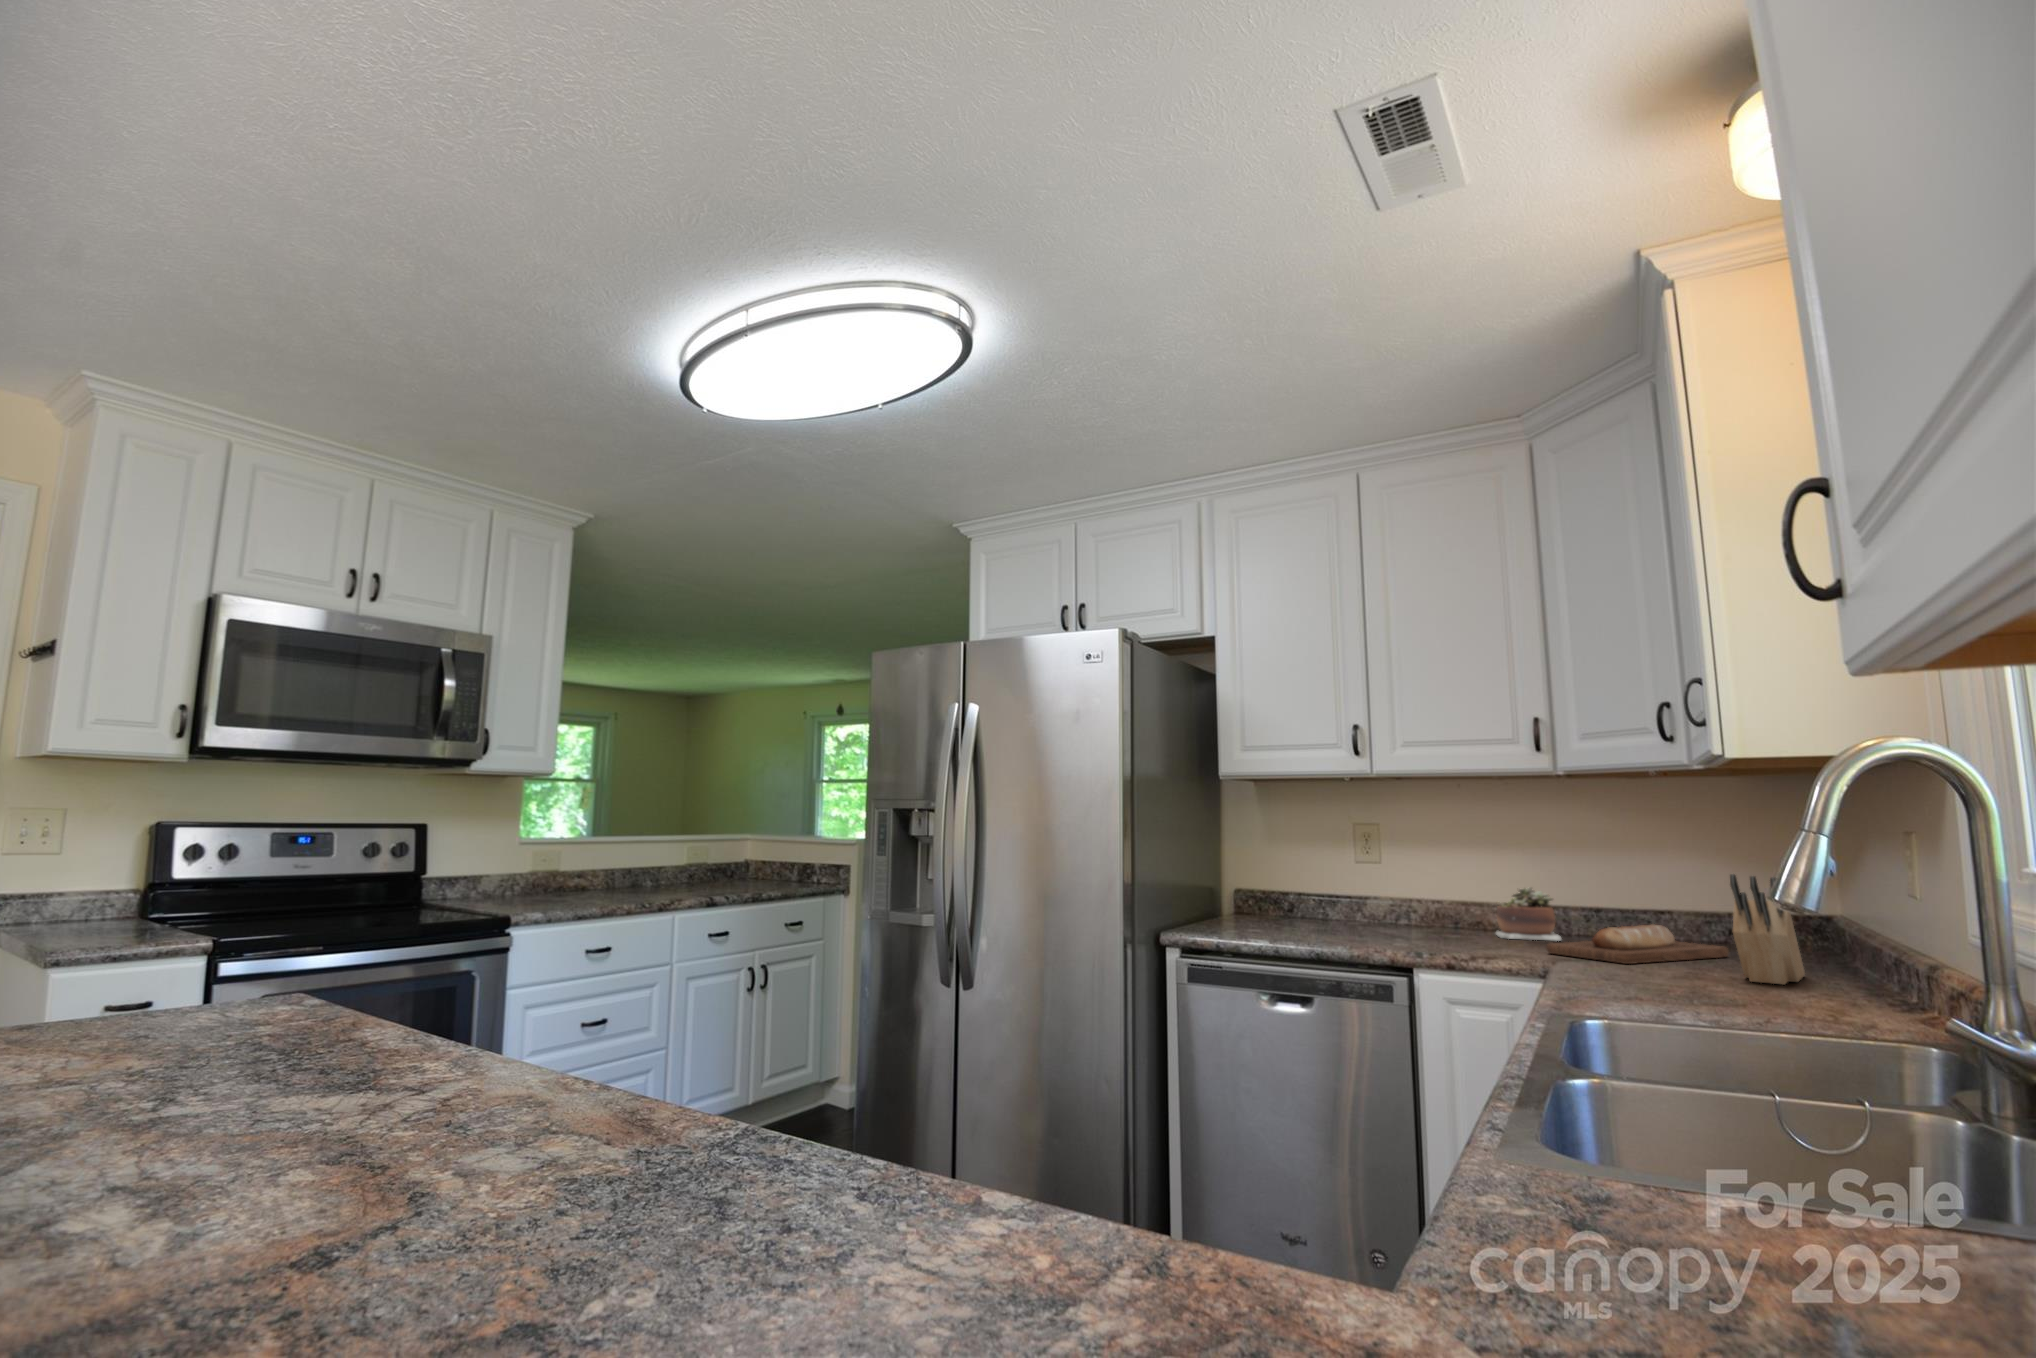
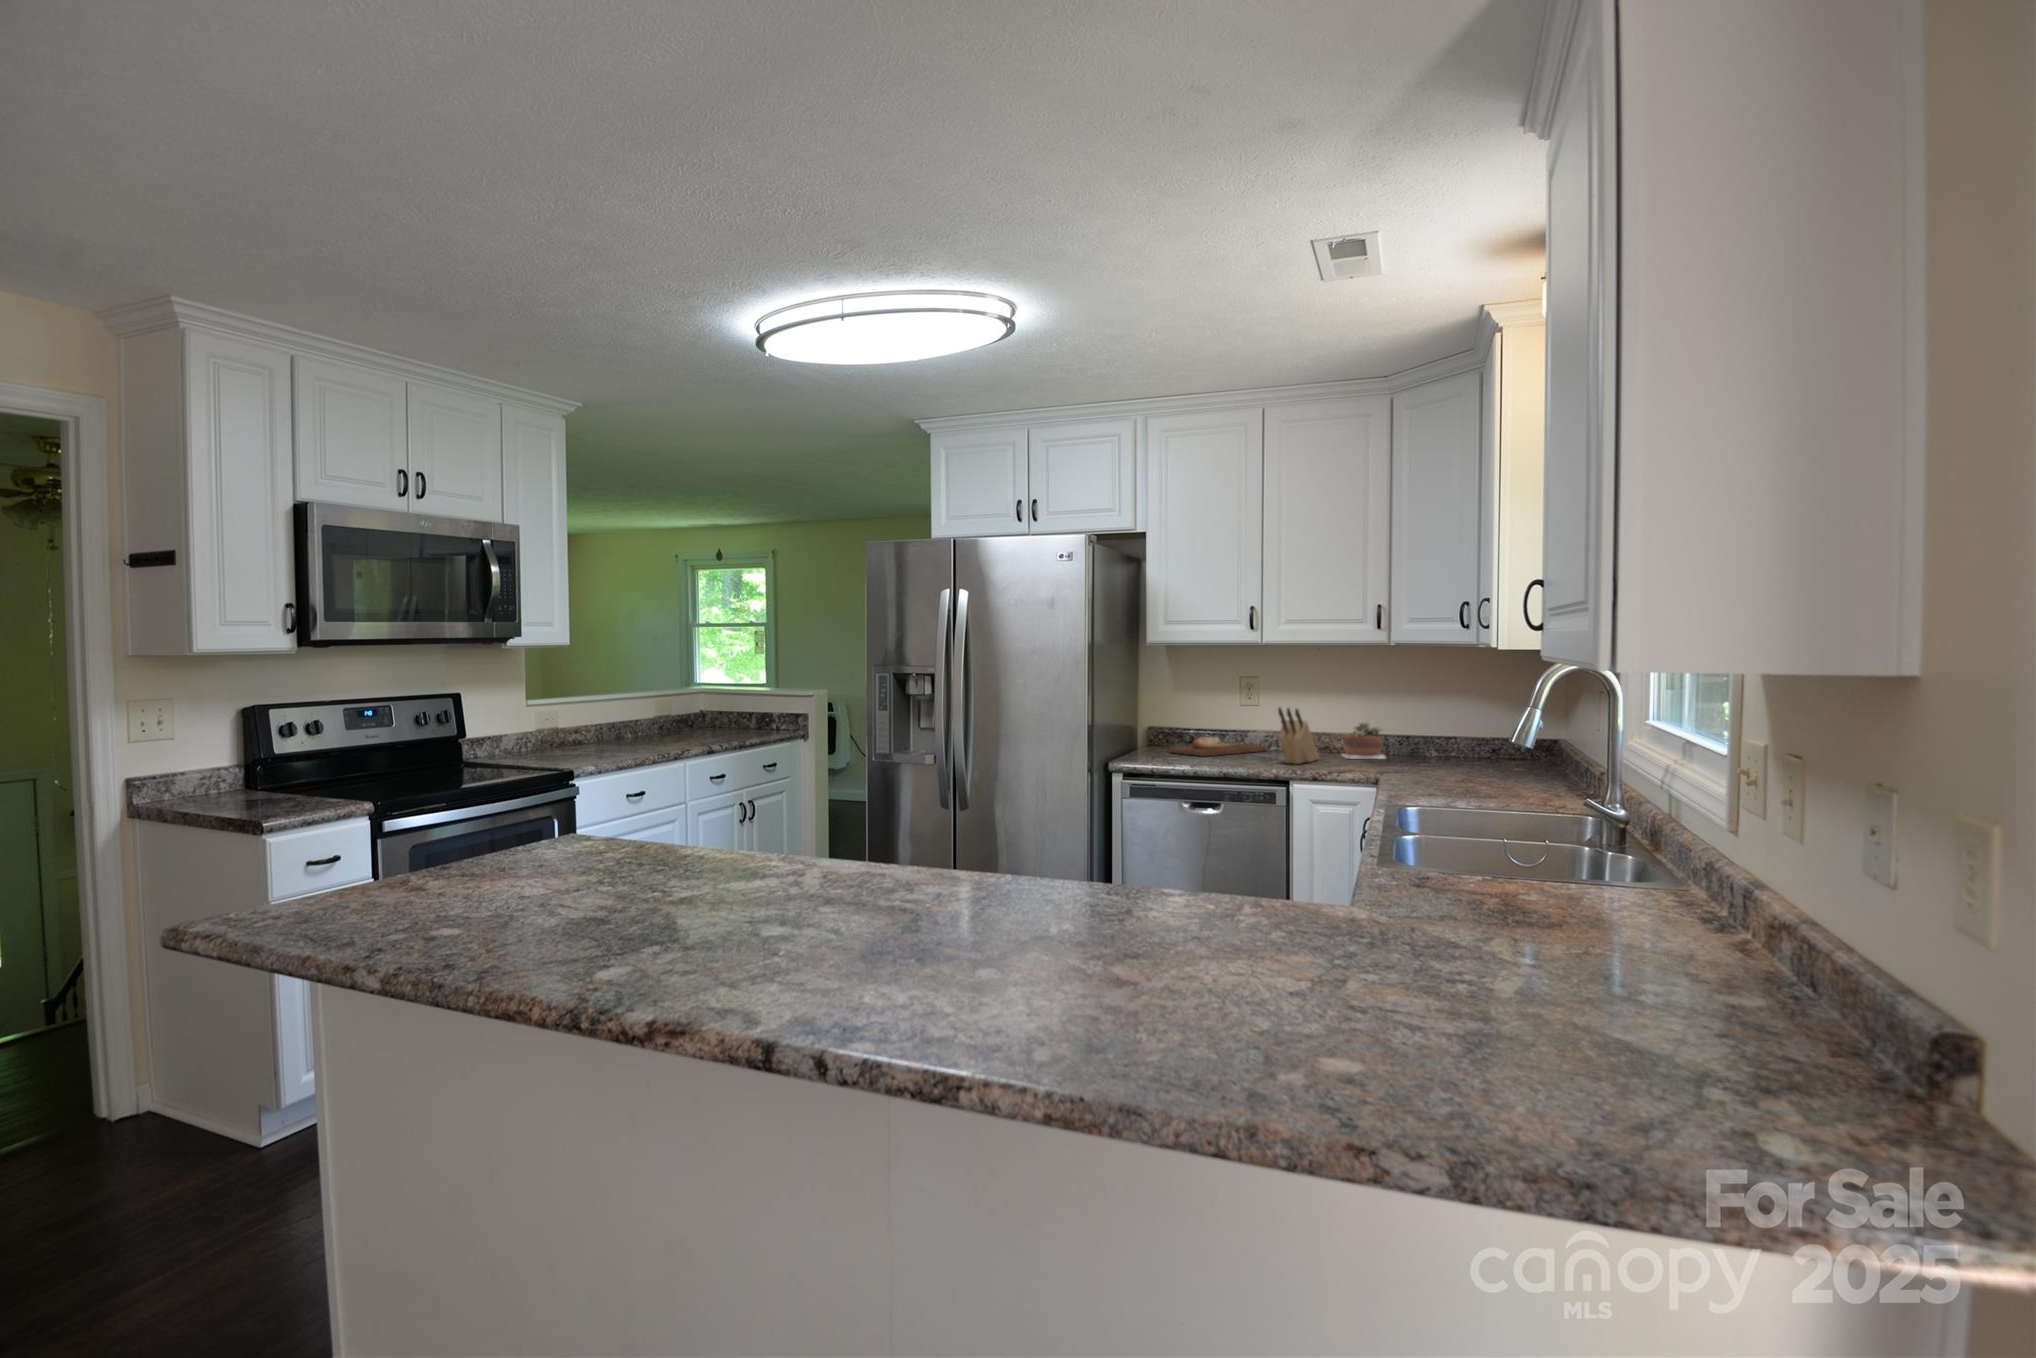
knife block: present [1730,874,1805,985] -> present [1278,708,1319,764]
bread loaf: present [1547,924,1729,964] -> present [1169,737,1267,756]

